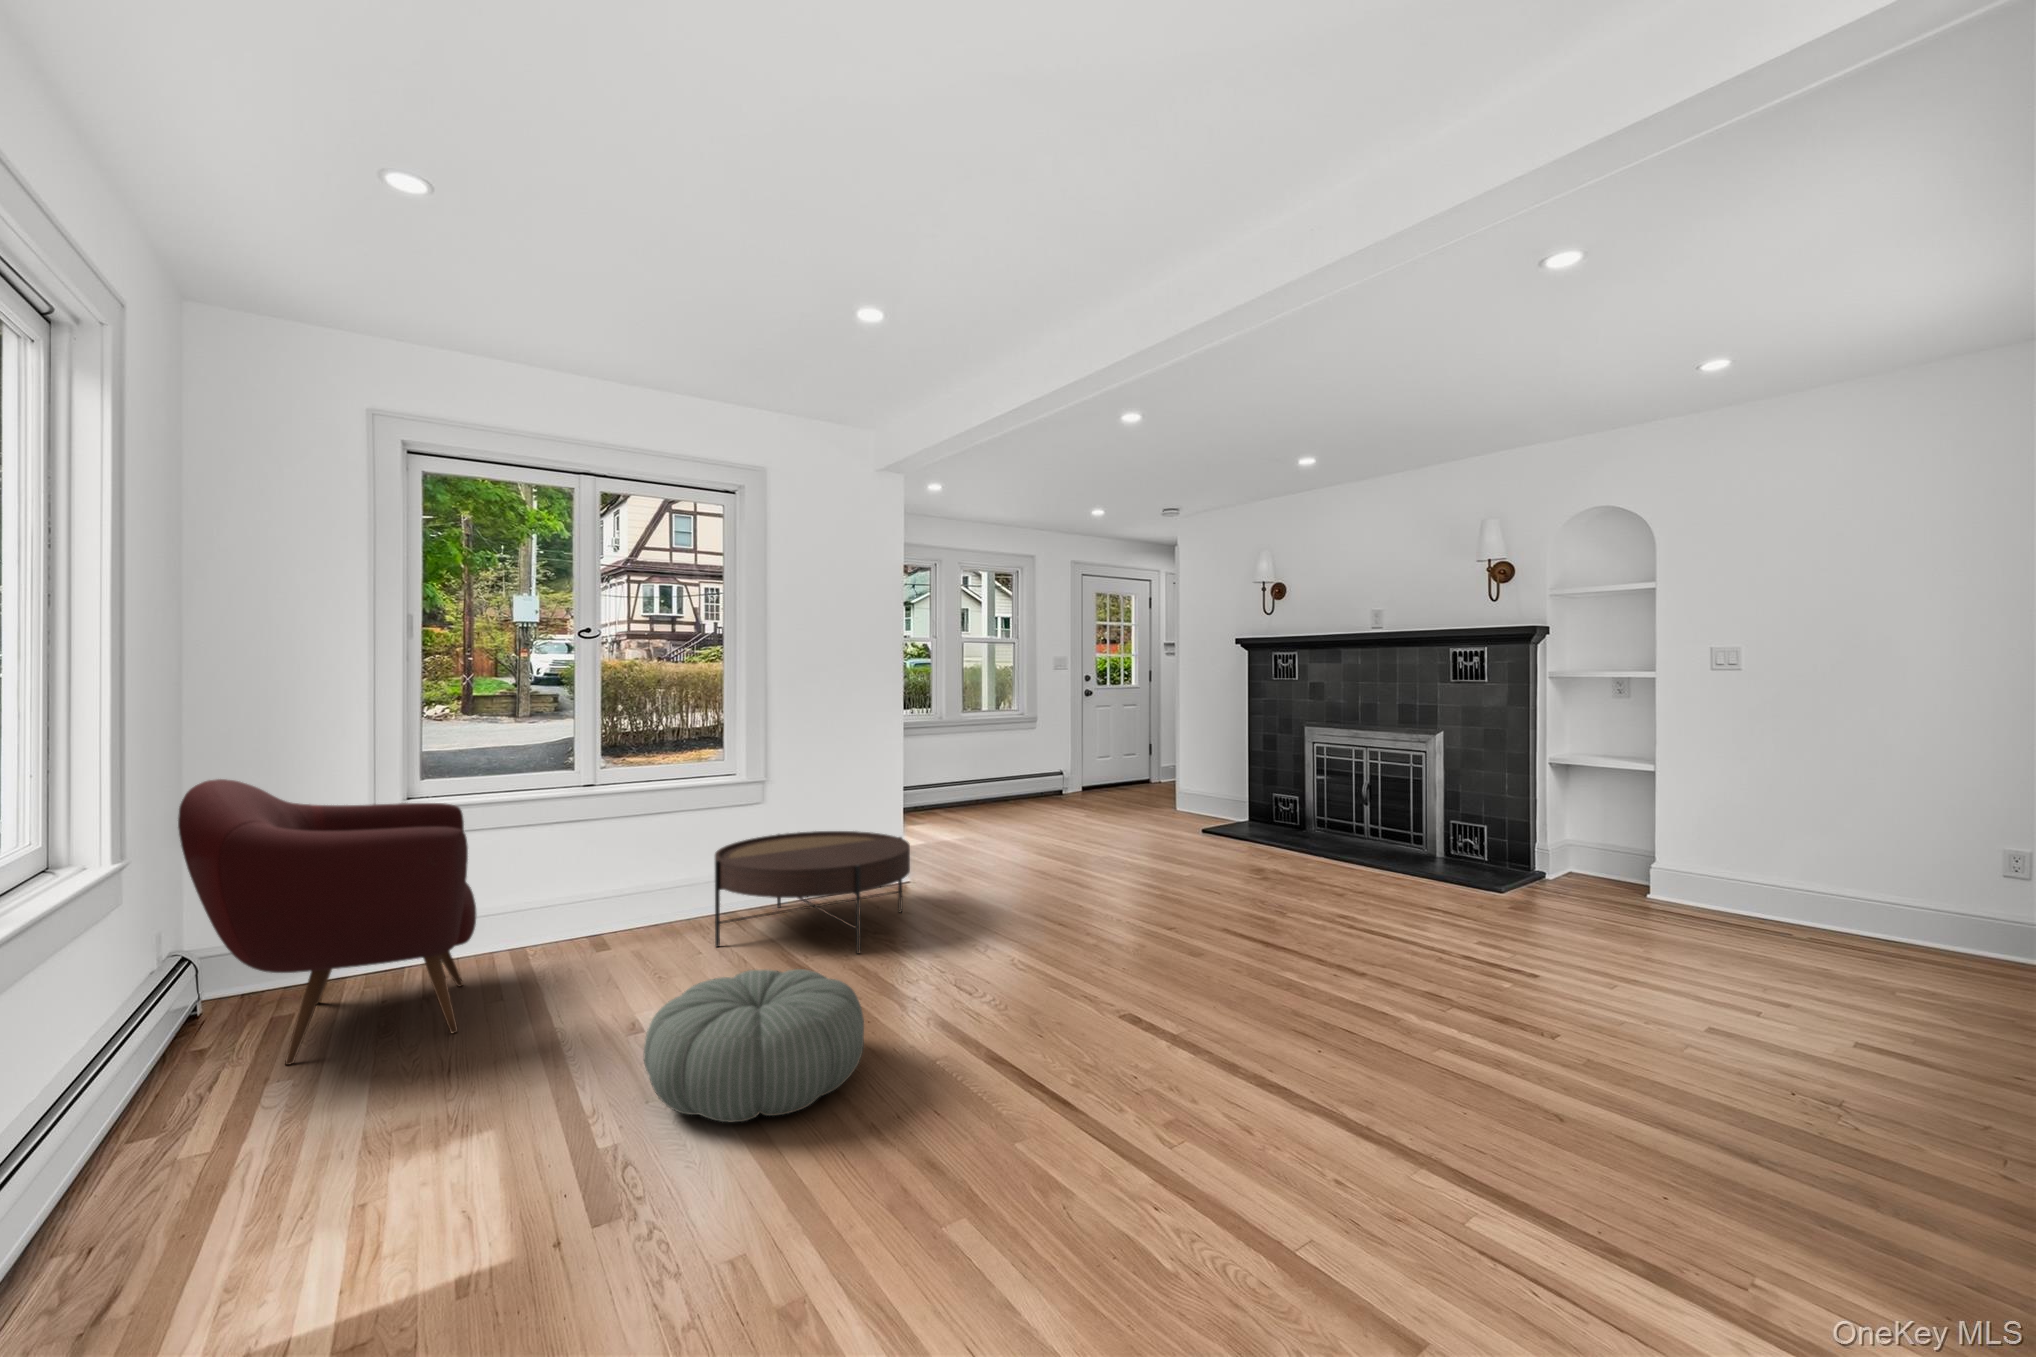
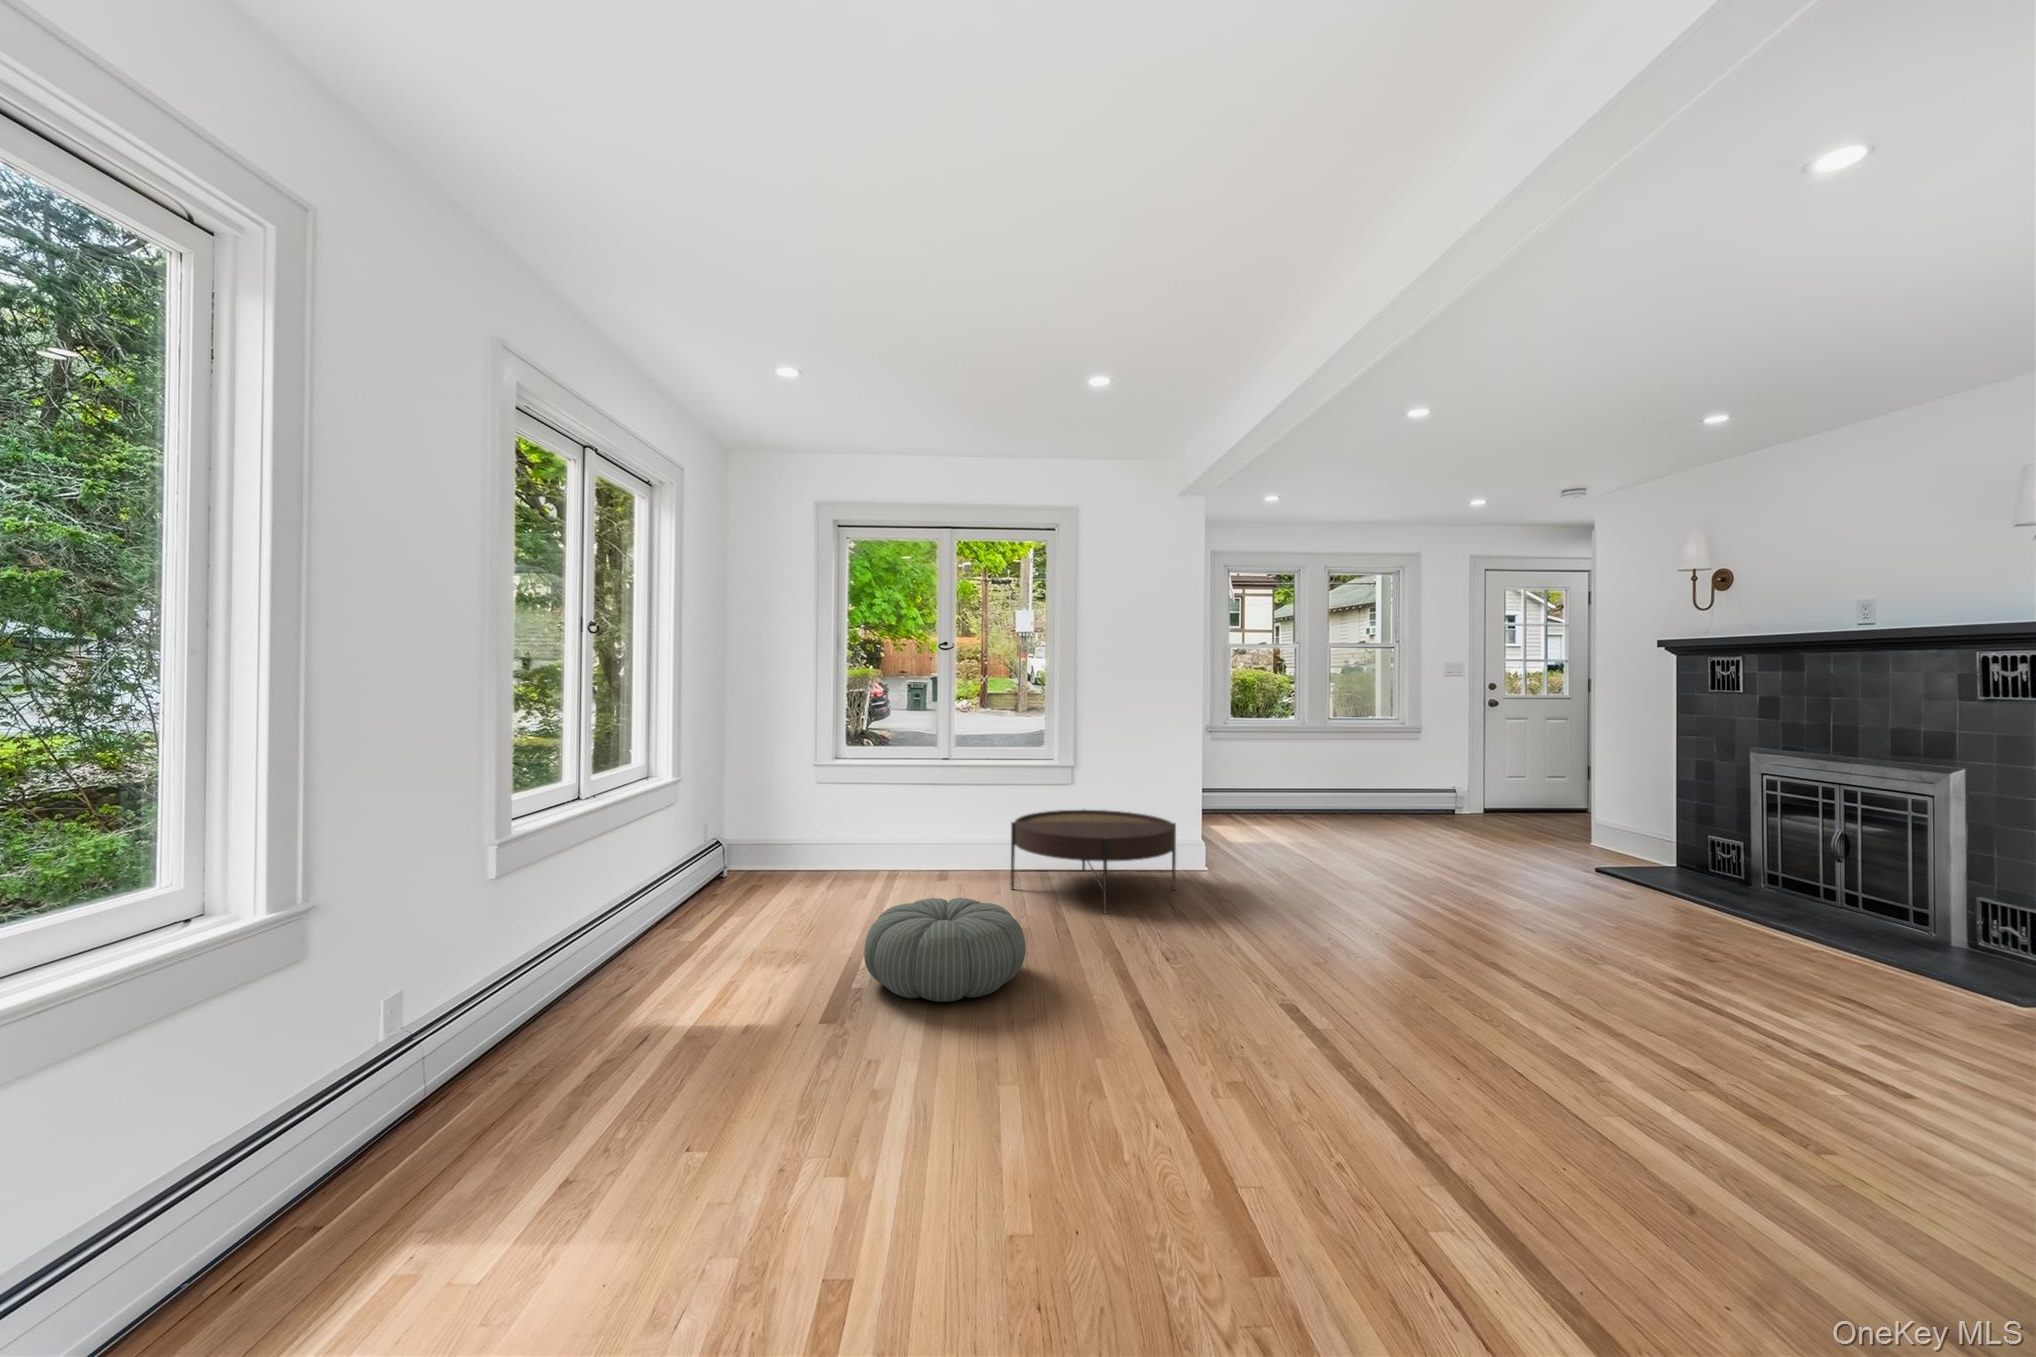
armchair: present [178,779,476,1065] -> none [695,734,853,909]

